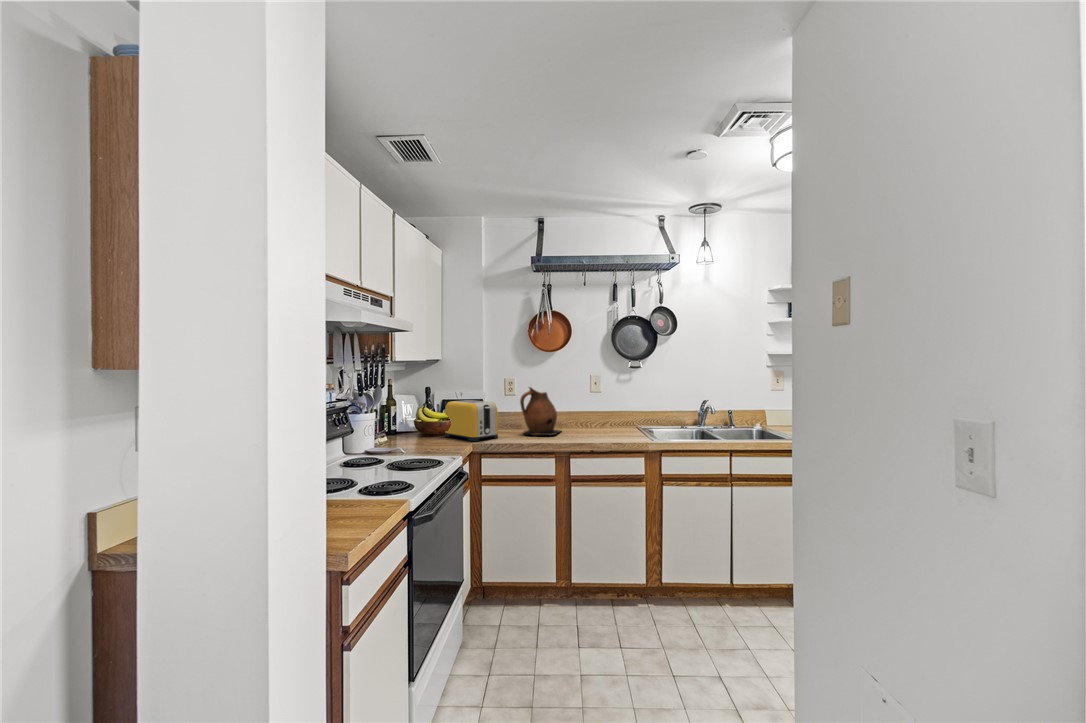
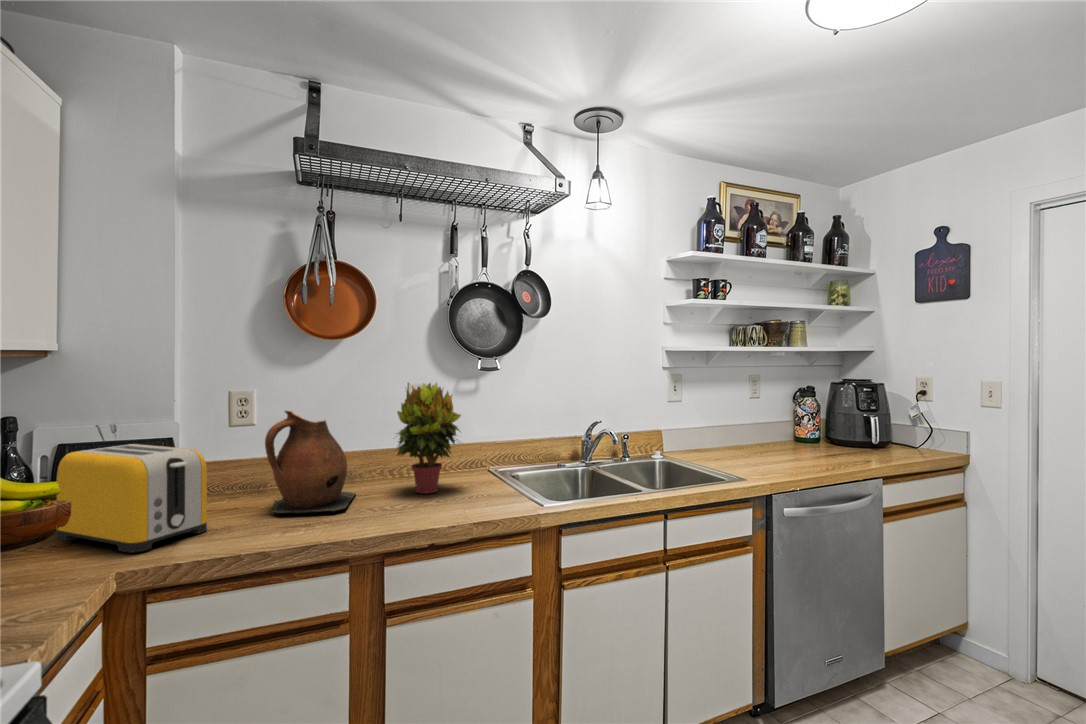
potted plant: none [579,374,618,433] -> present [396,383,461,494]

